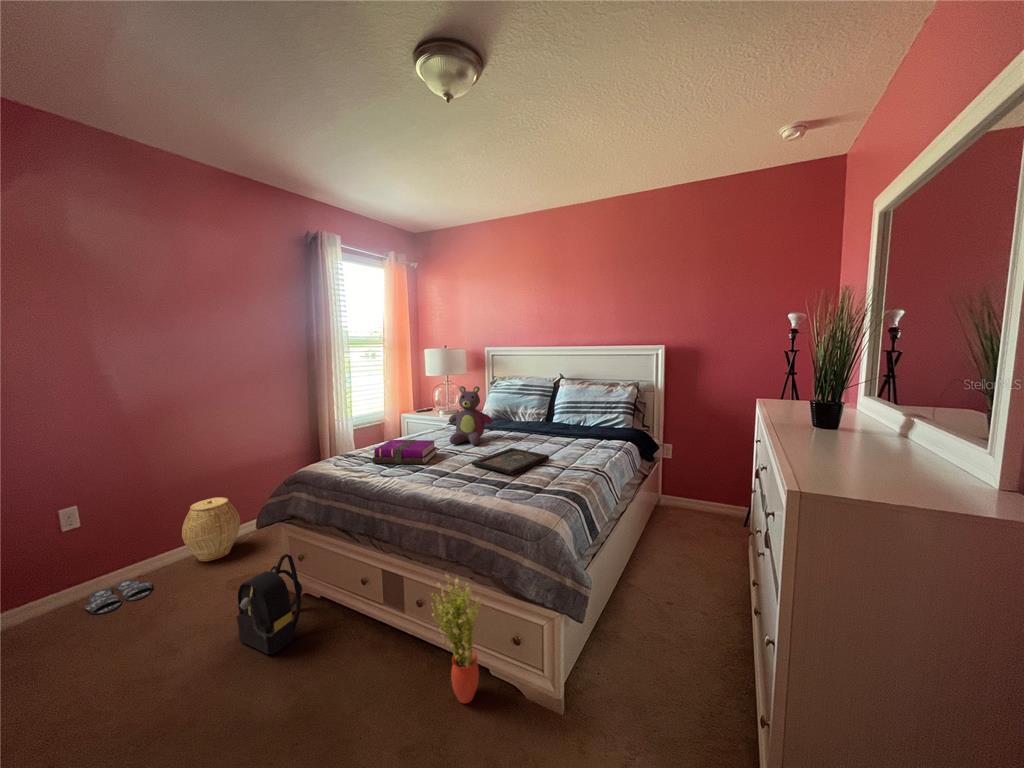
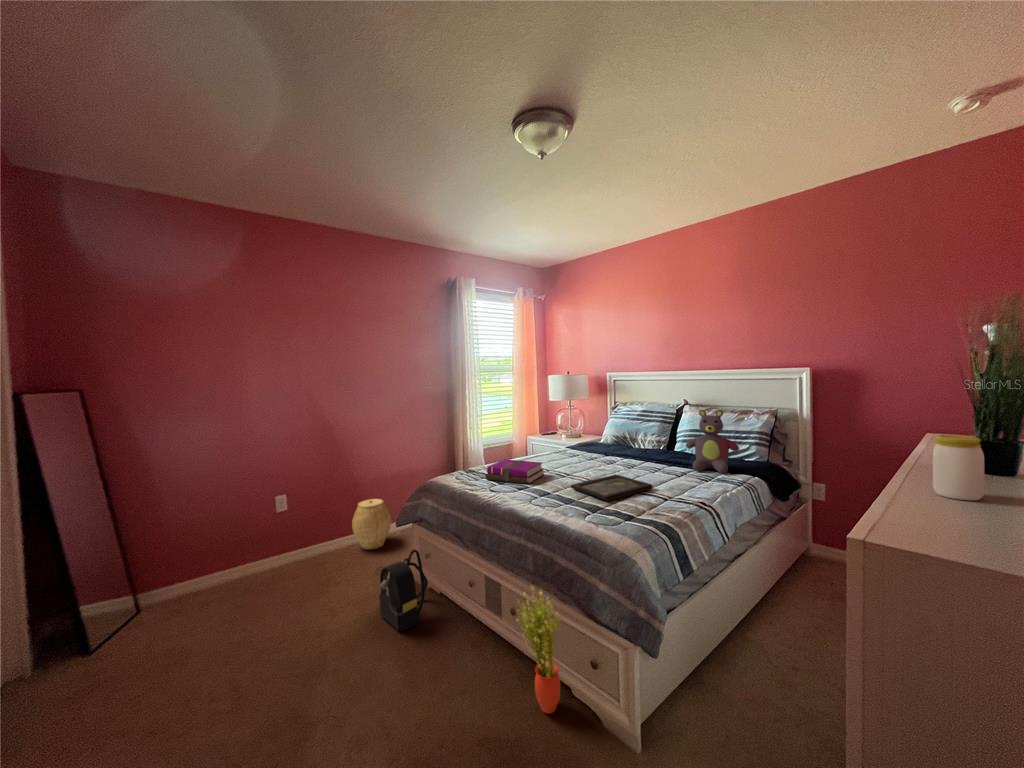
stuffed bear: present [449,386,492,445] -> present [686,410,739,473]
jar: none [797,399,834,450] -> present [933,435,984,500]
slippers: present [85,579,152,614] -> none [292,555,331,576]

